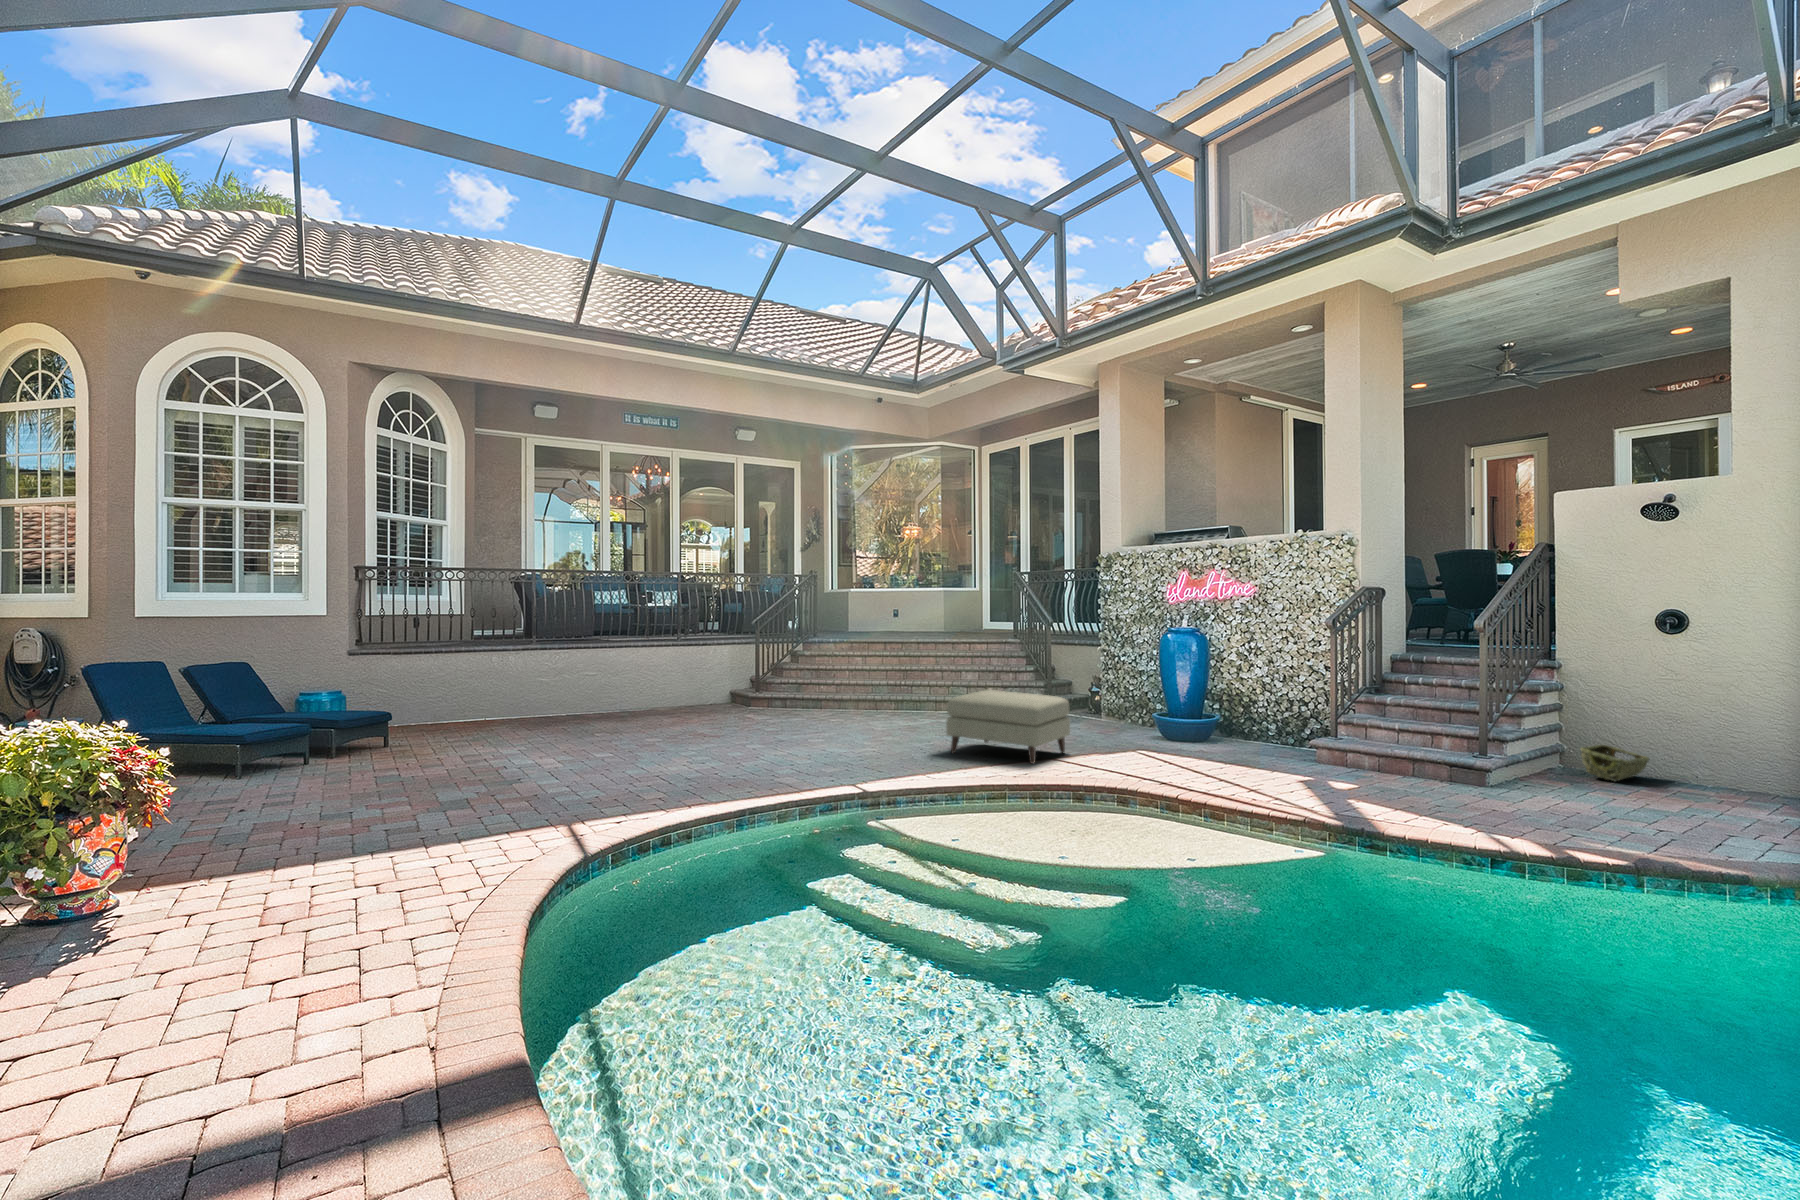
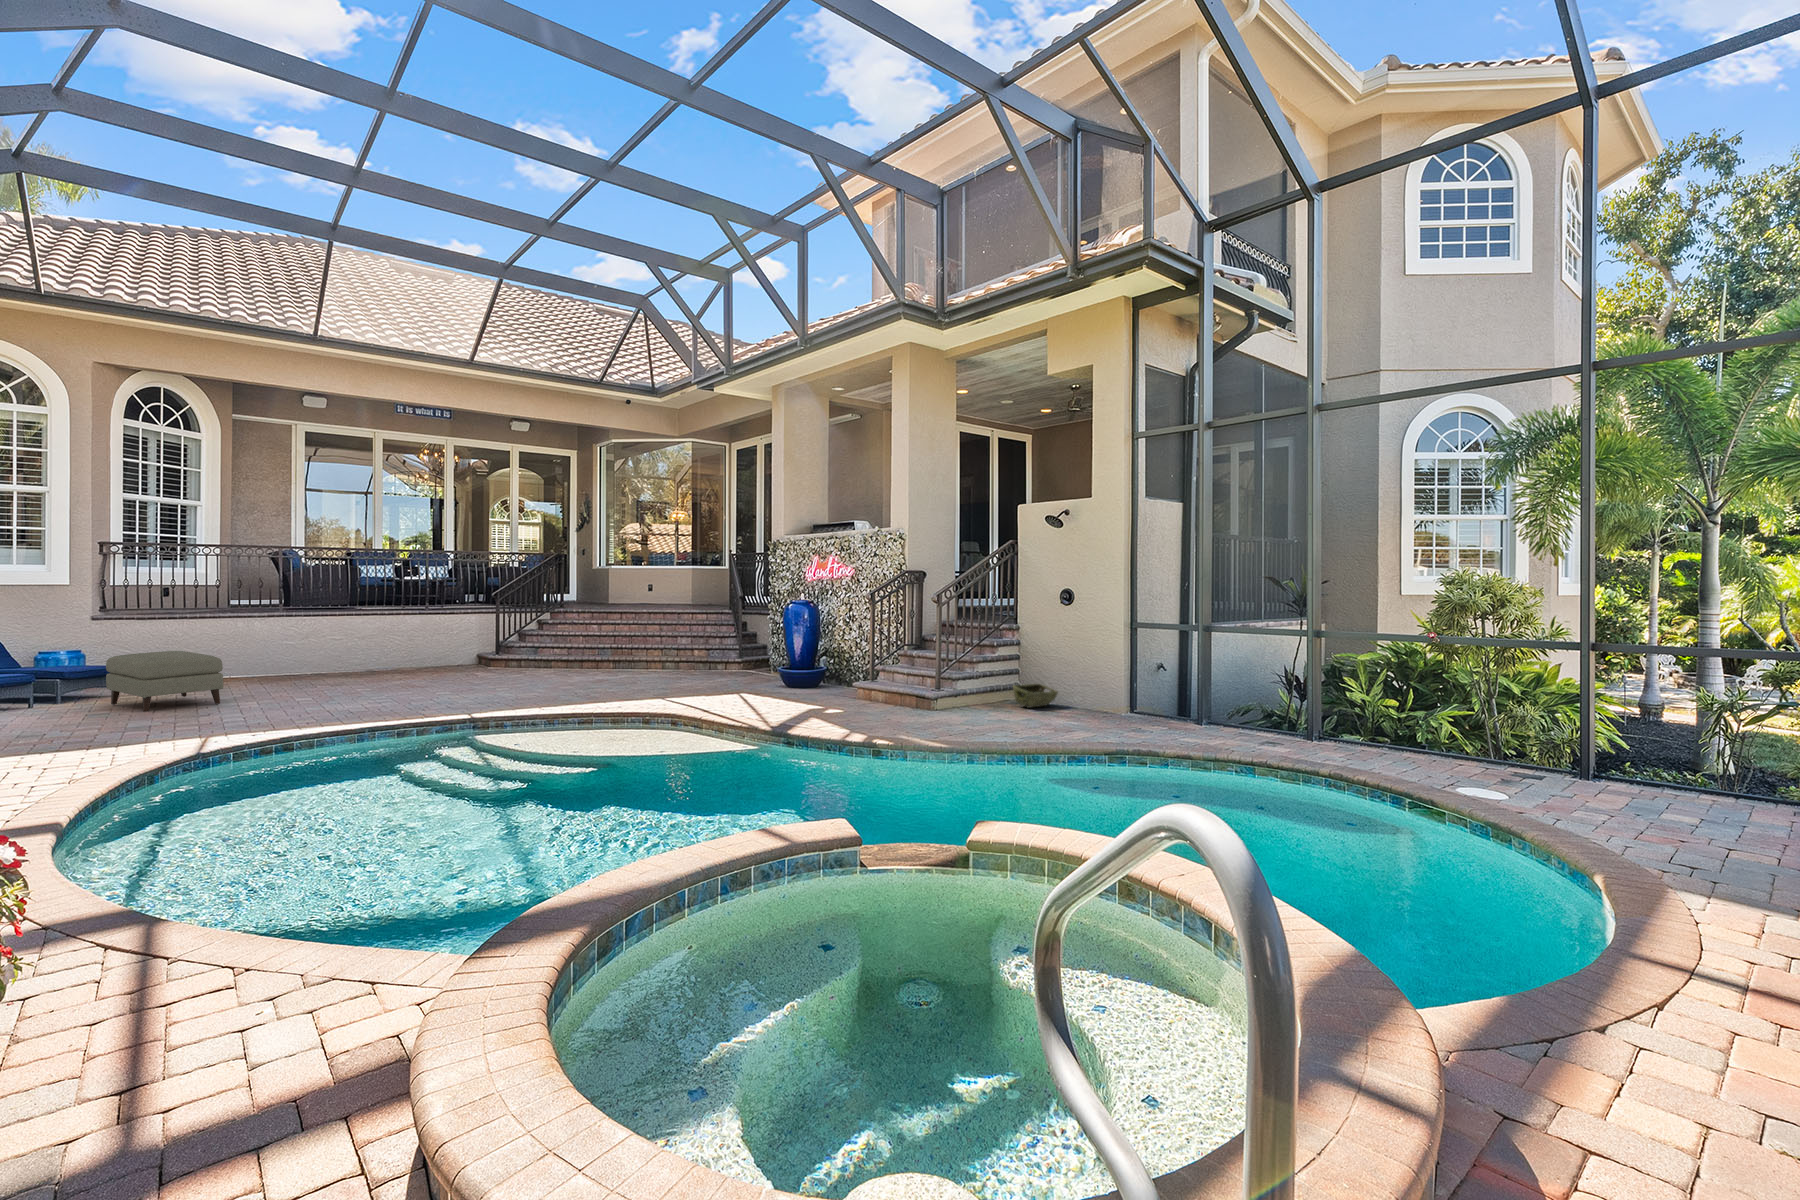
ottoman: present [946,690,1070,764] -> present [106,651,223,712]

